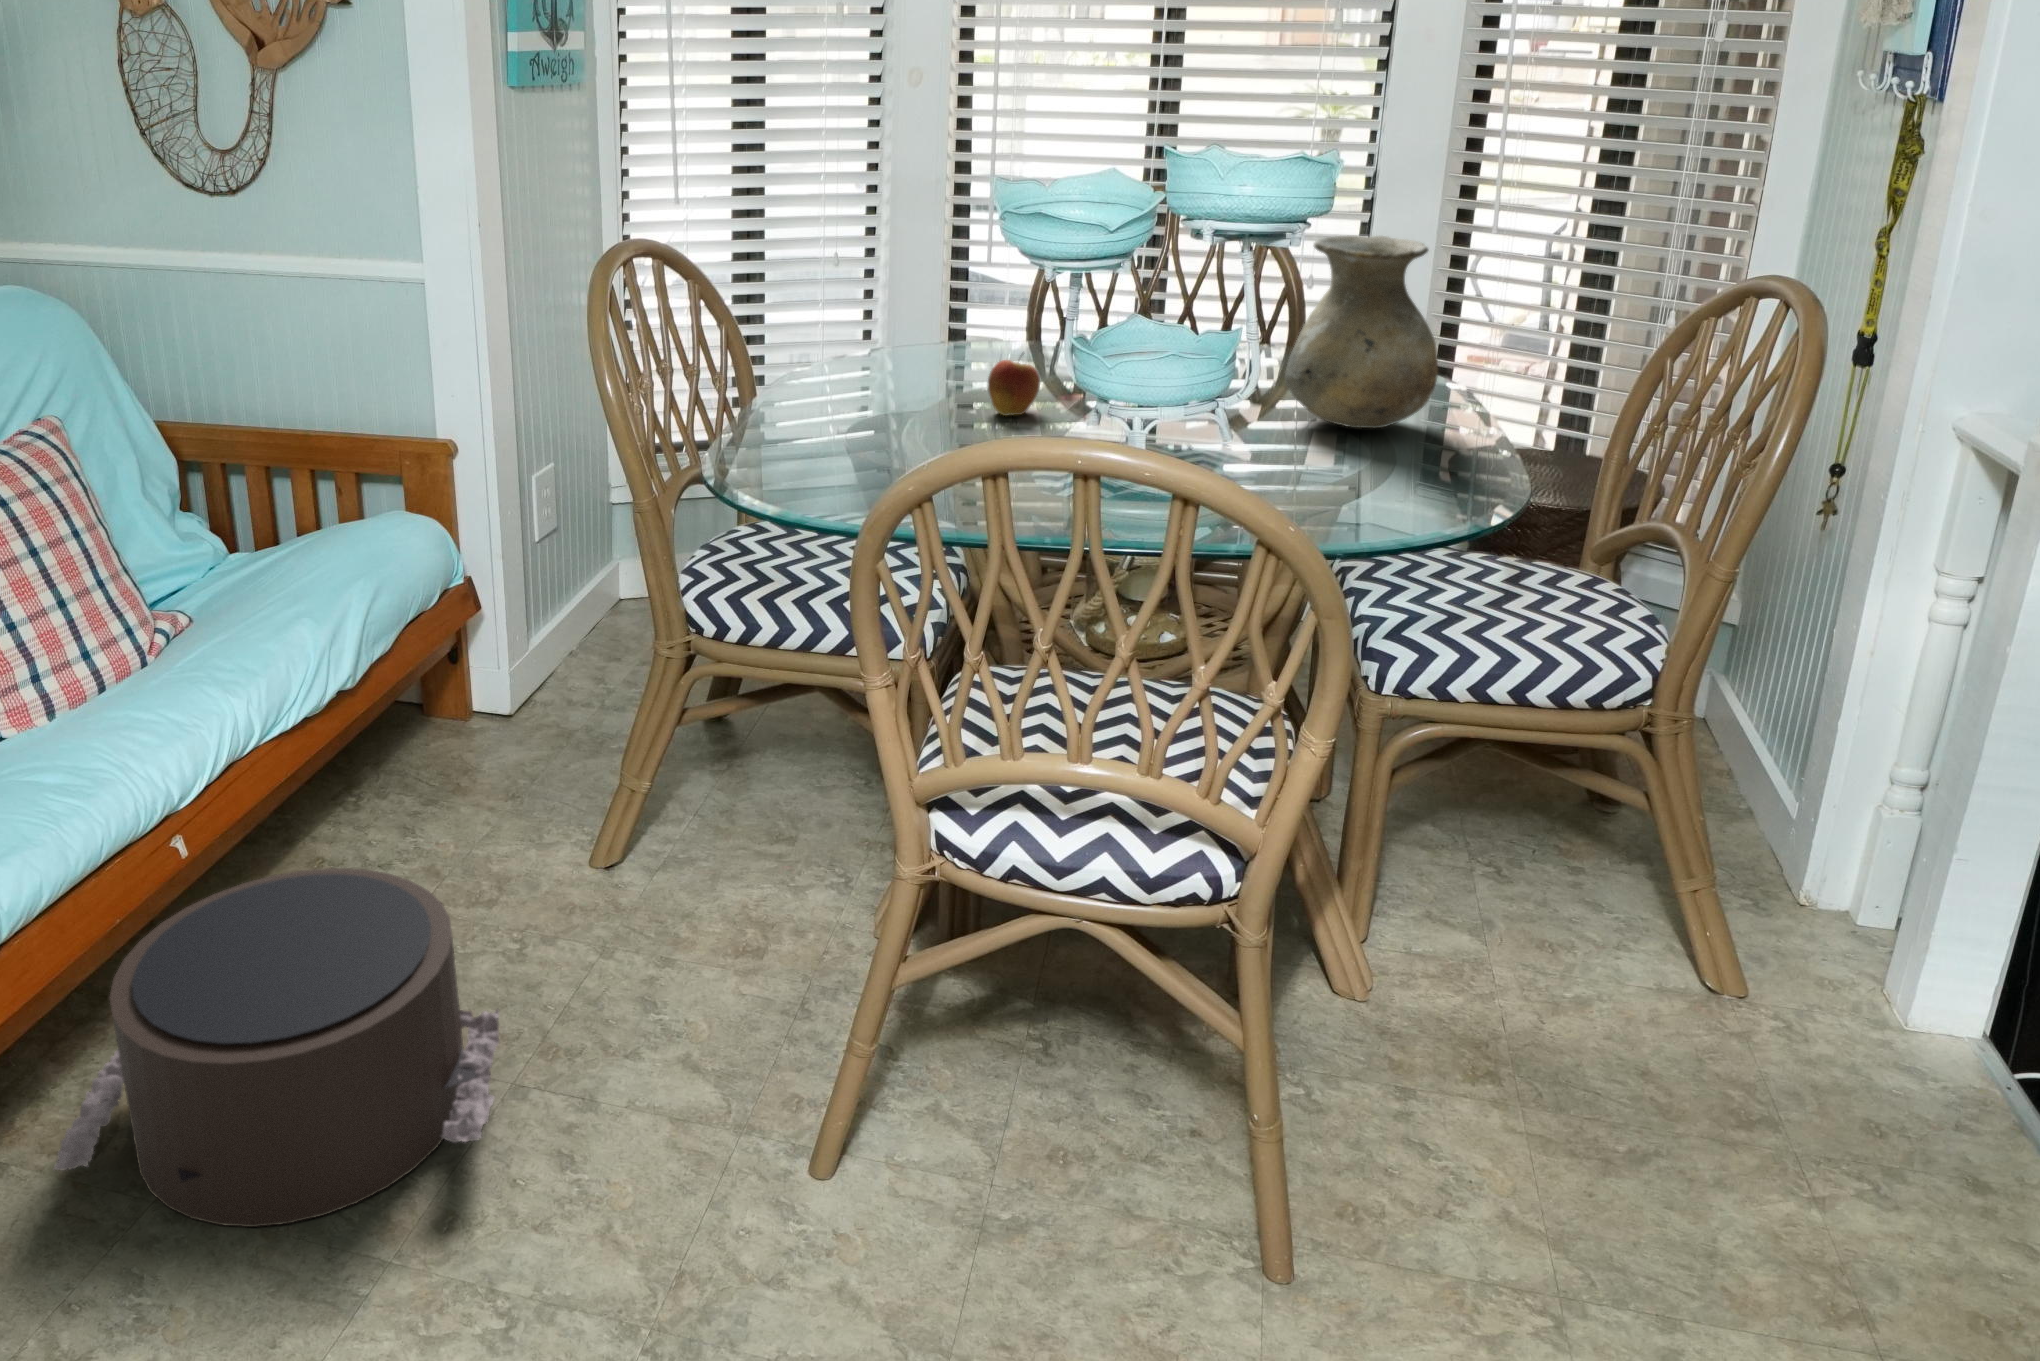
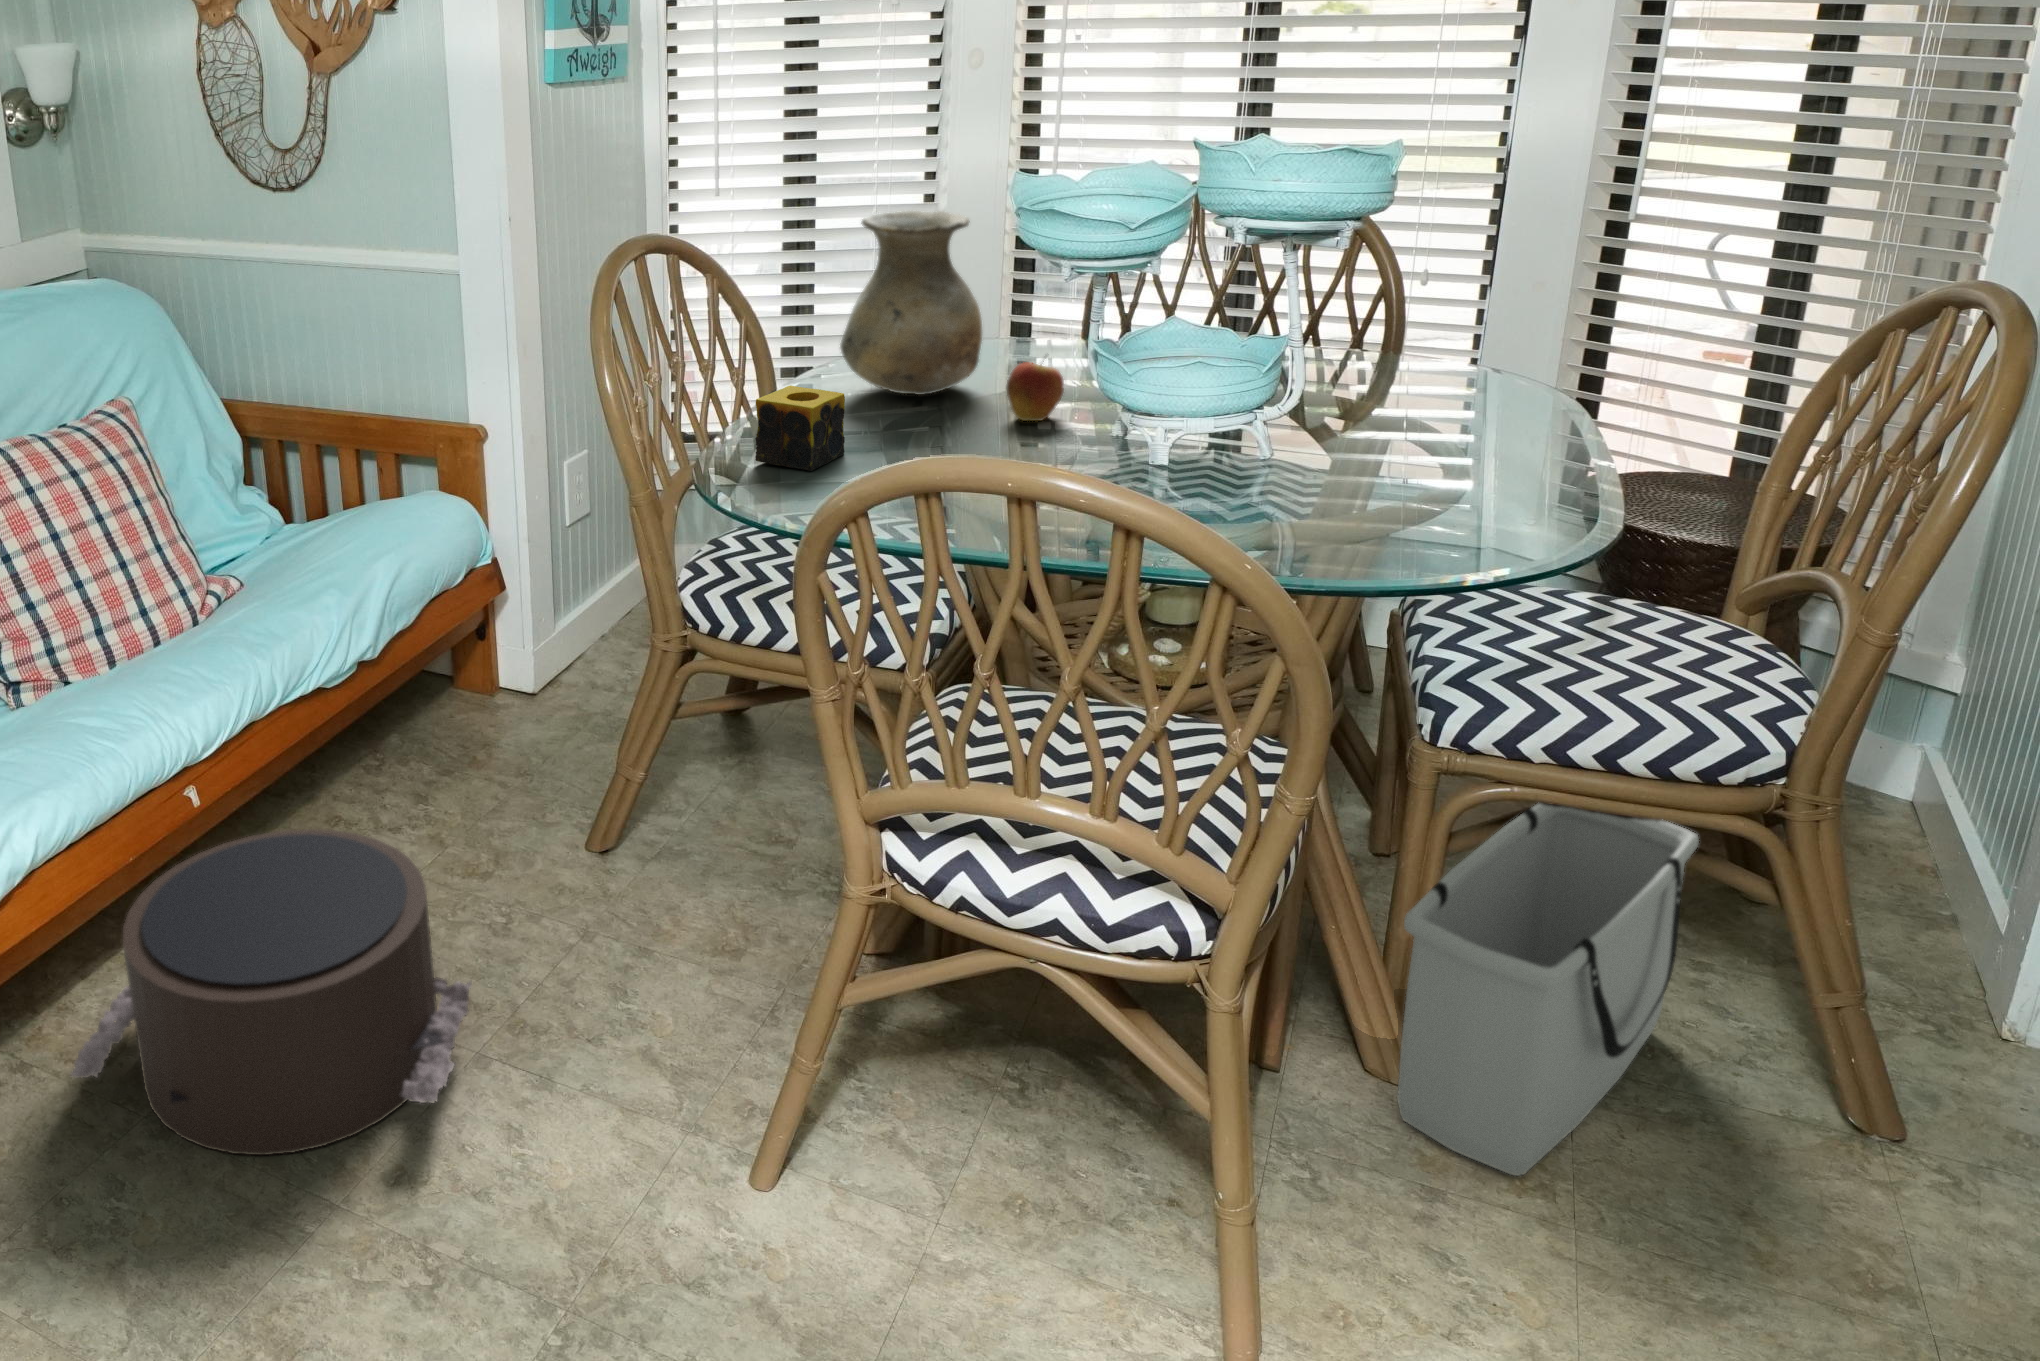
vase: present [1285,235,1438,428] -> present [840,211,982,395]
candle: none [759,386,844,469] -> present [755,385,845,471]
storage bin: none [1366,725,1584,1065] -> present [1397,804,1699,1176]

